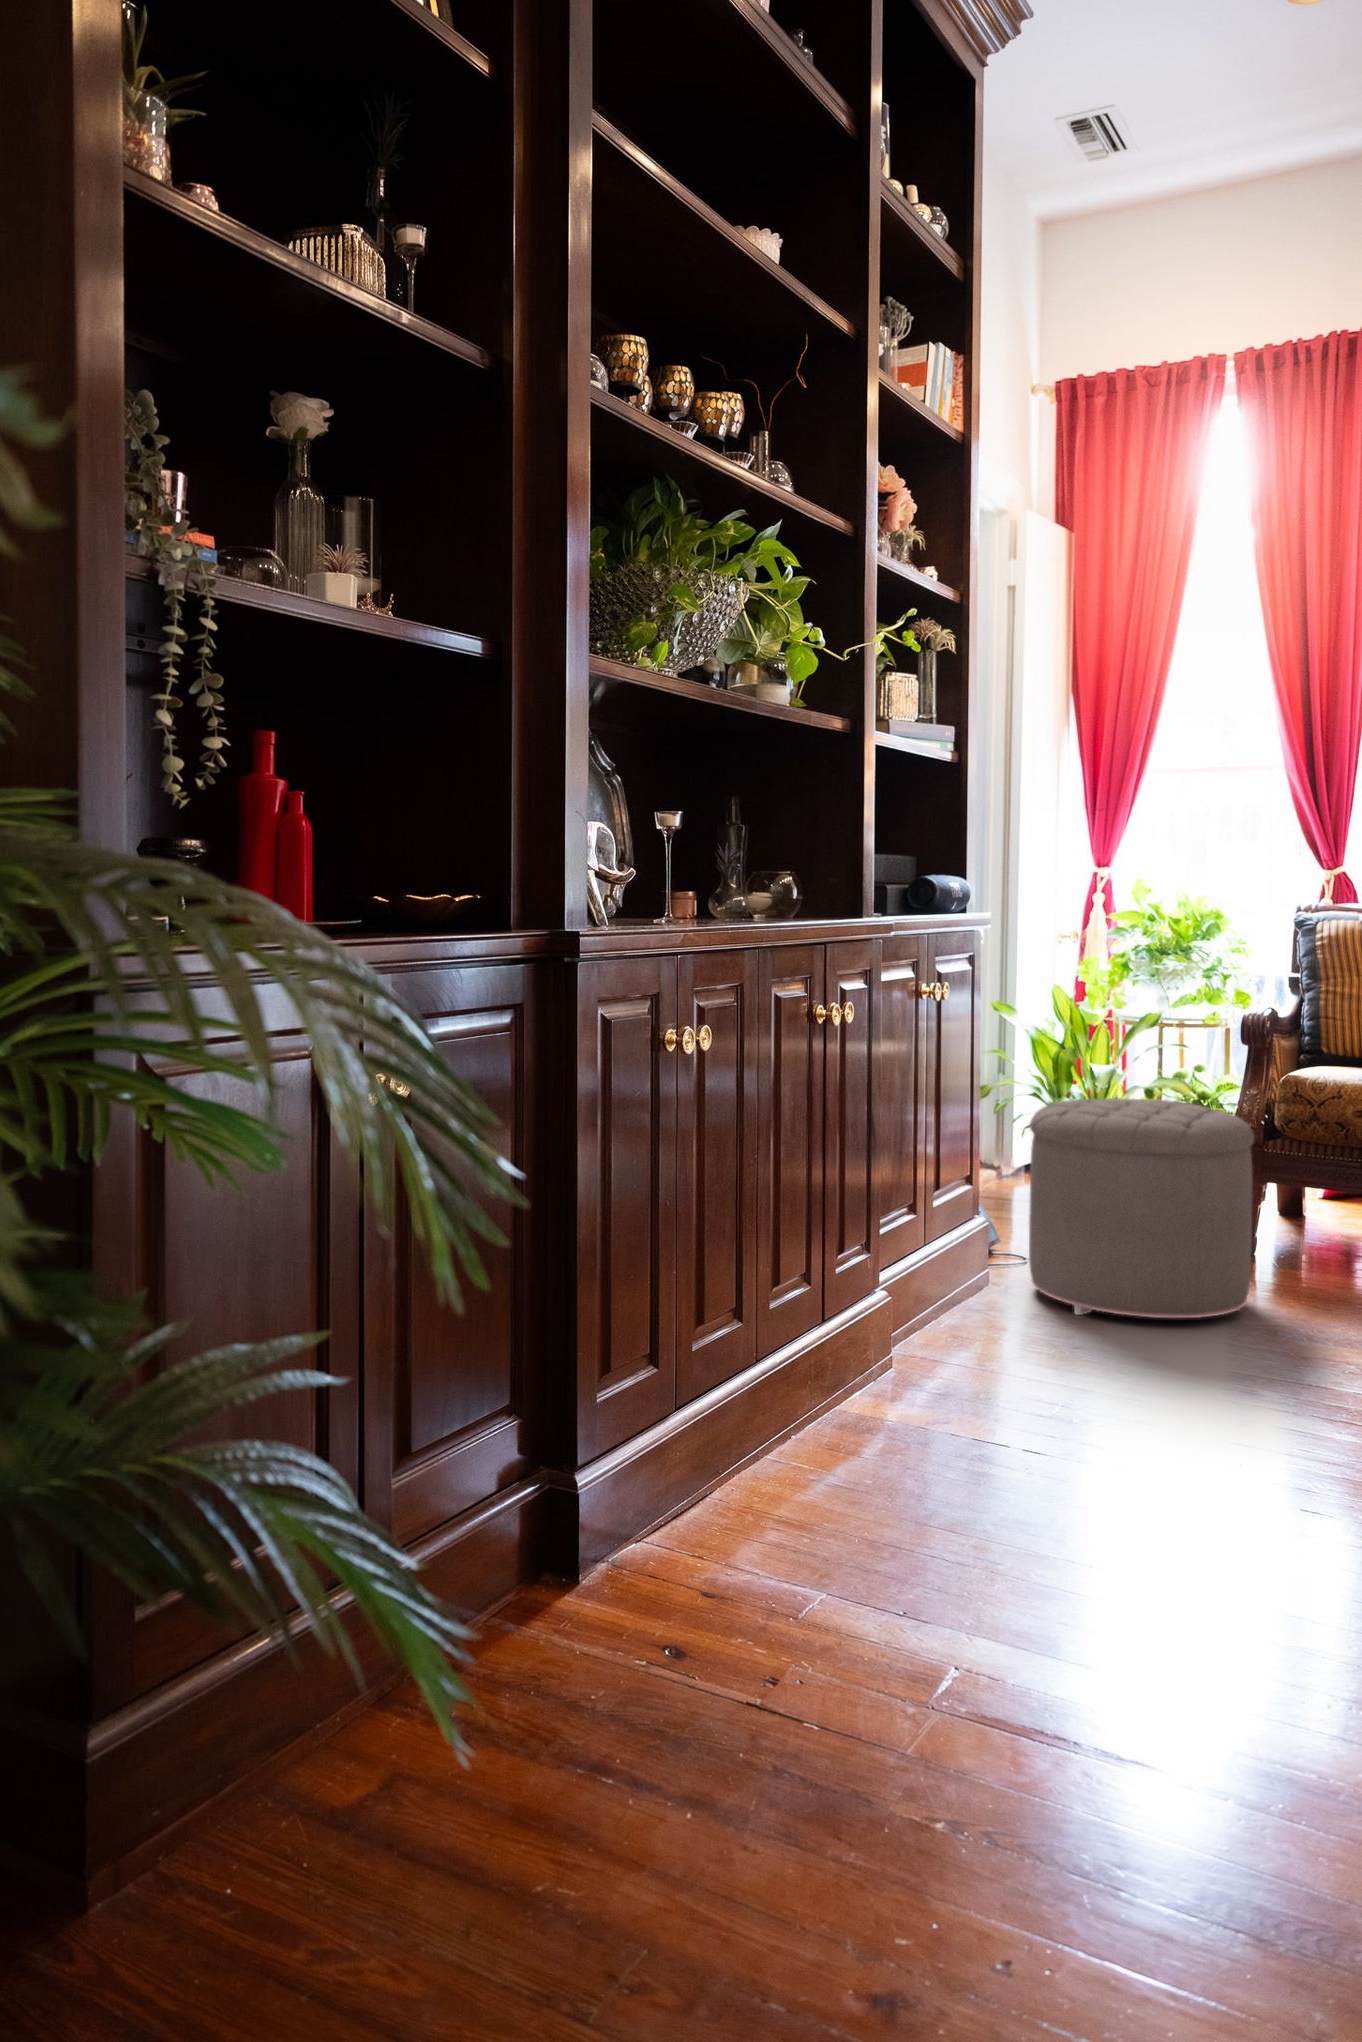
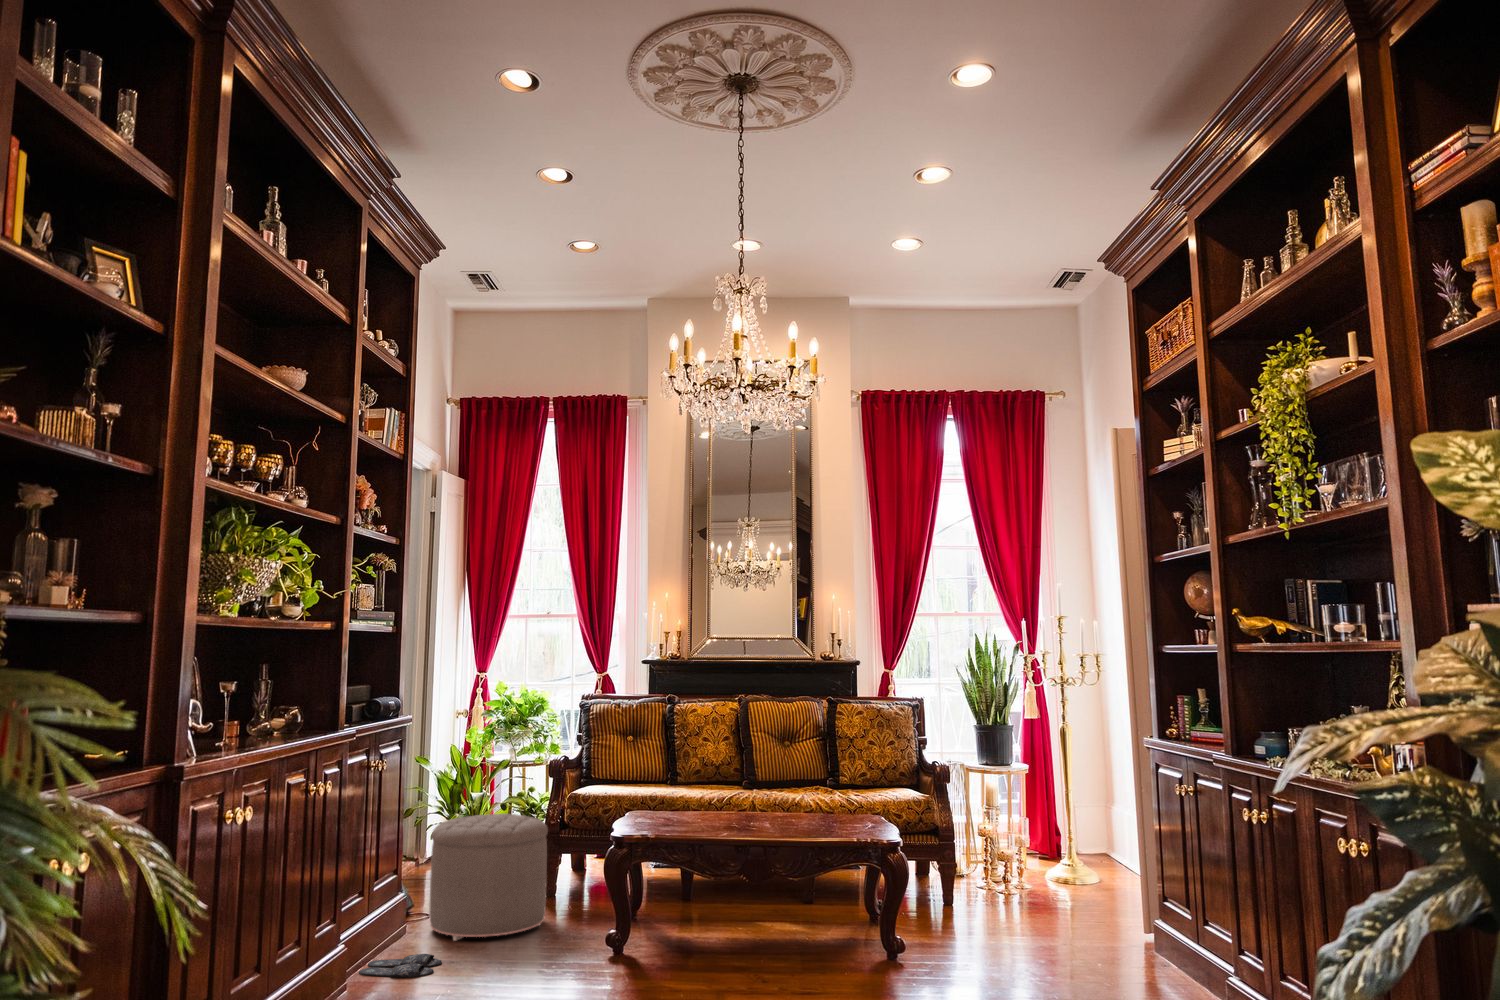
slippers: none [911,1329,1058,1371] -> present [359,954,442,977]

